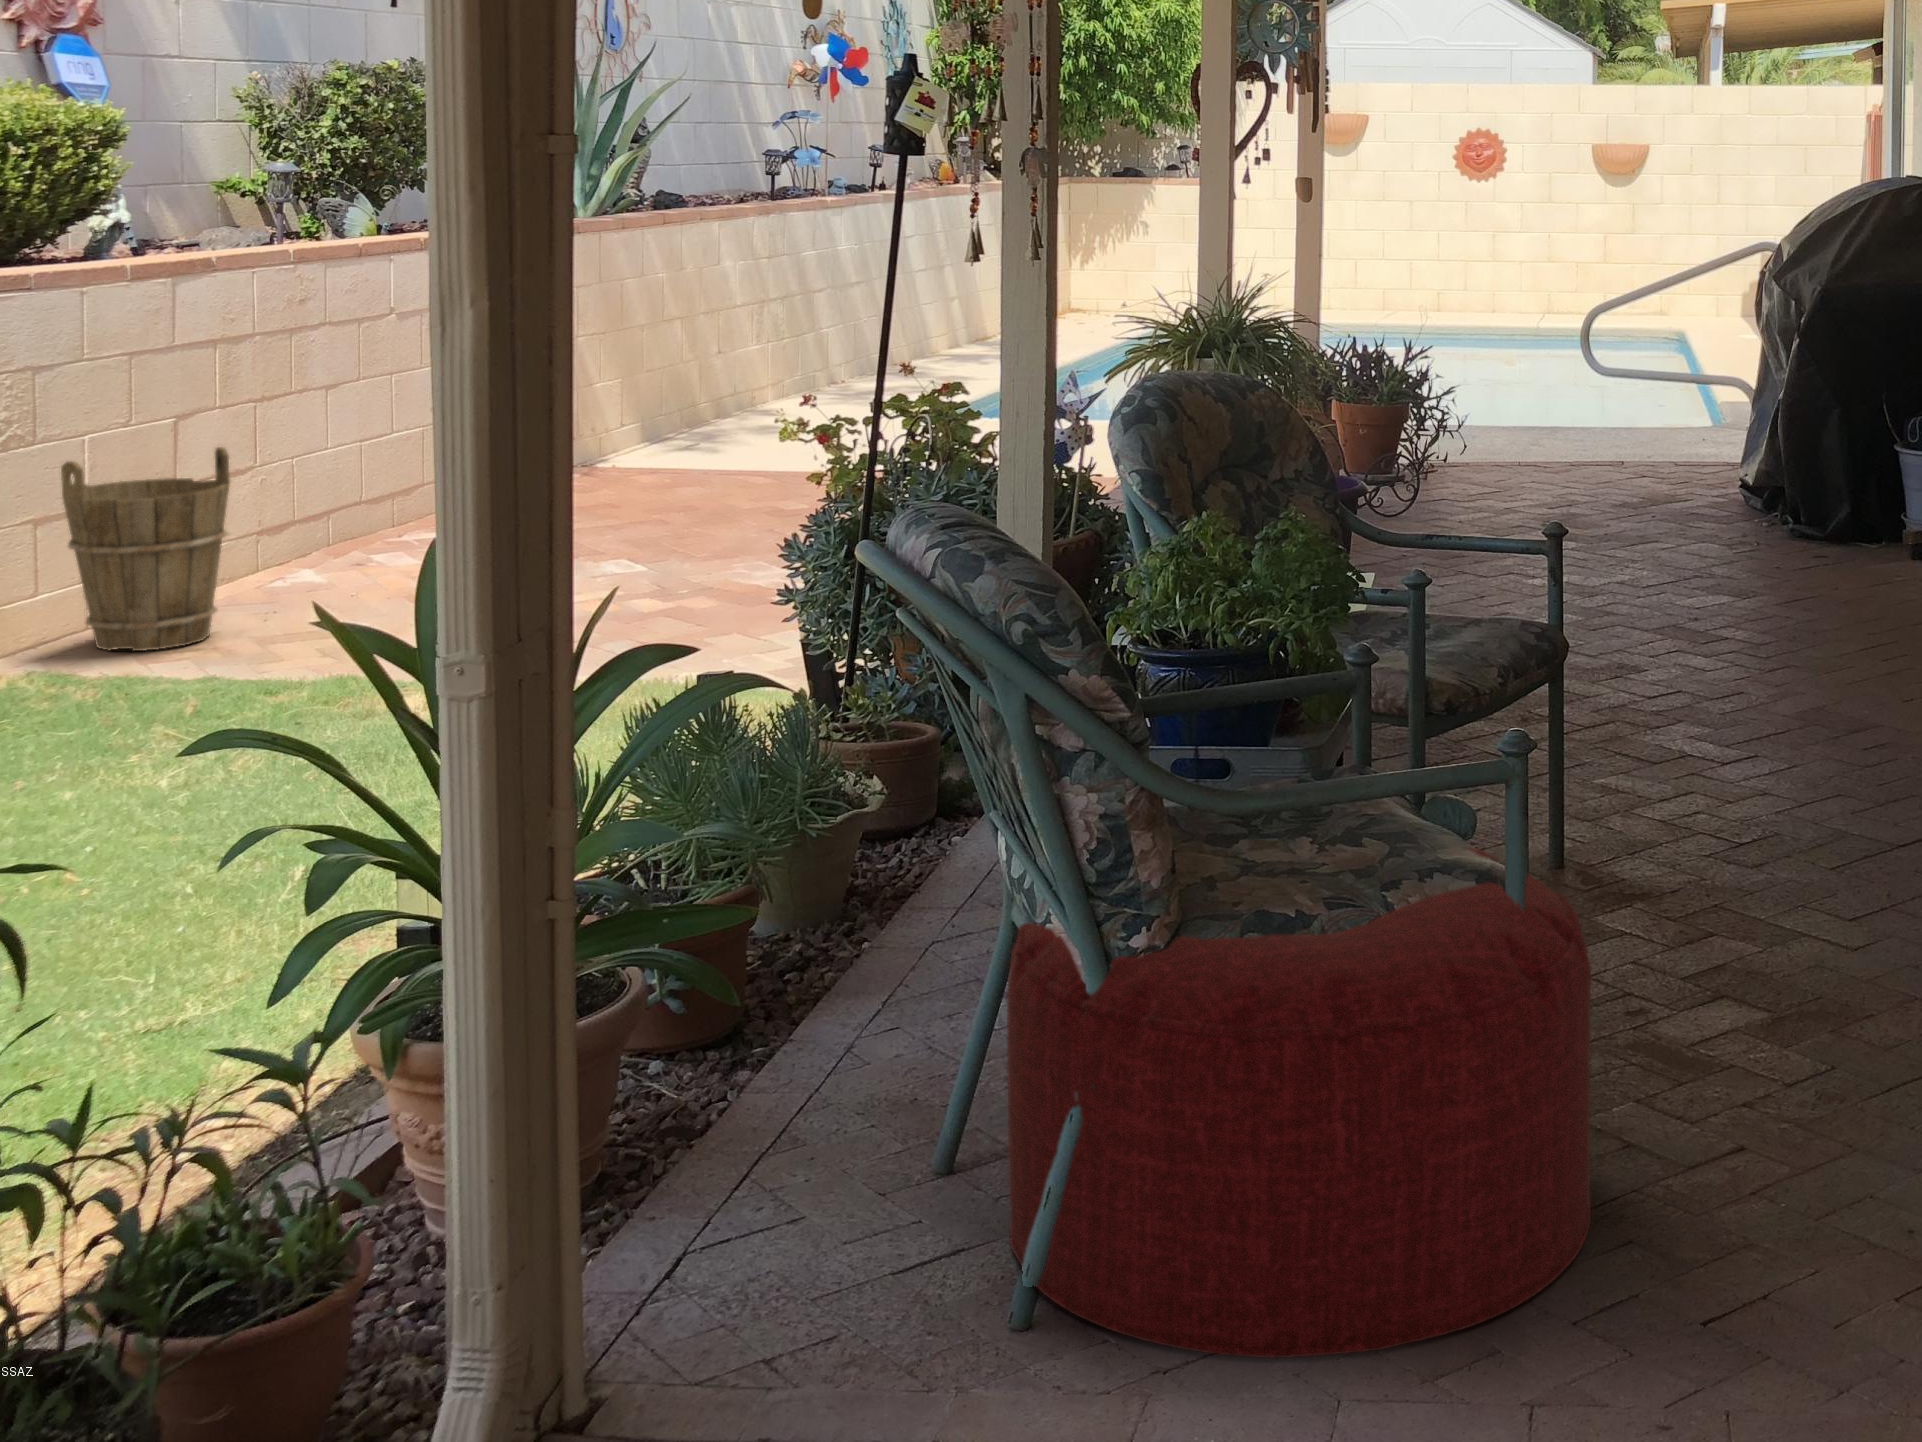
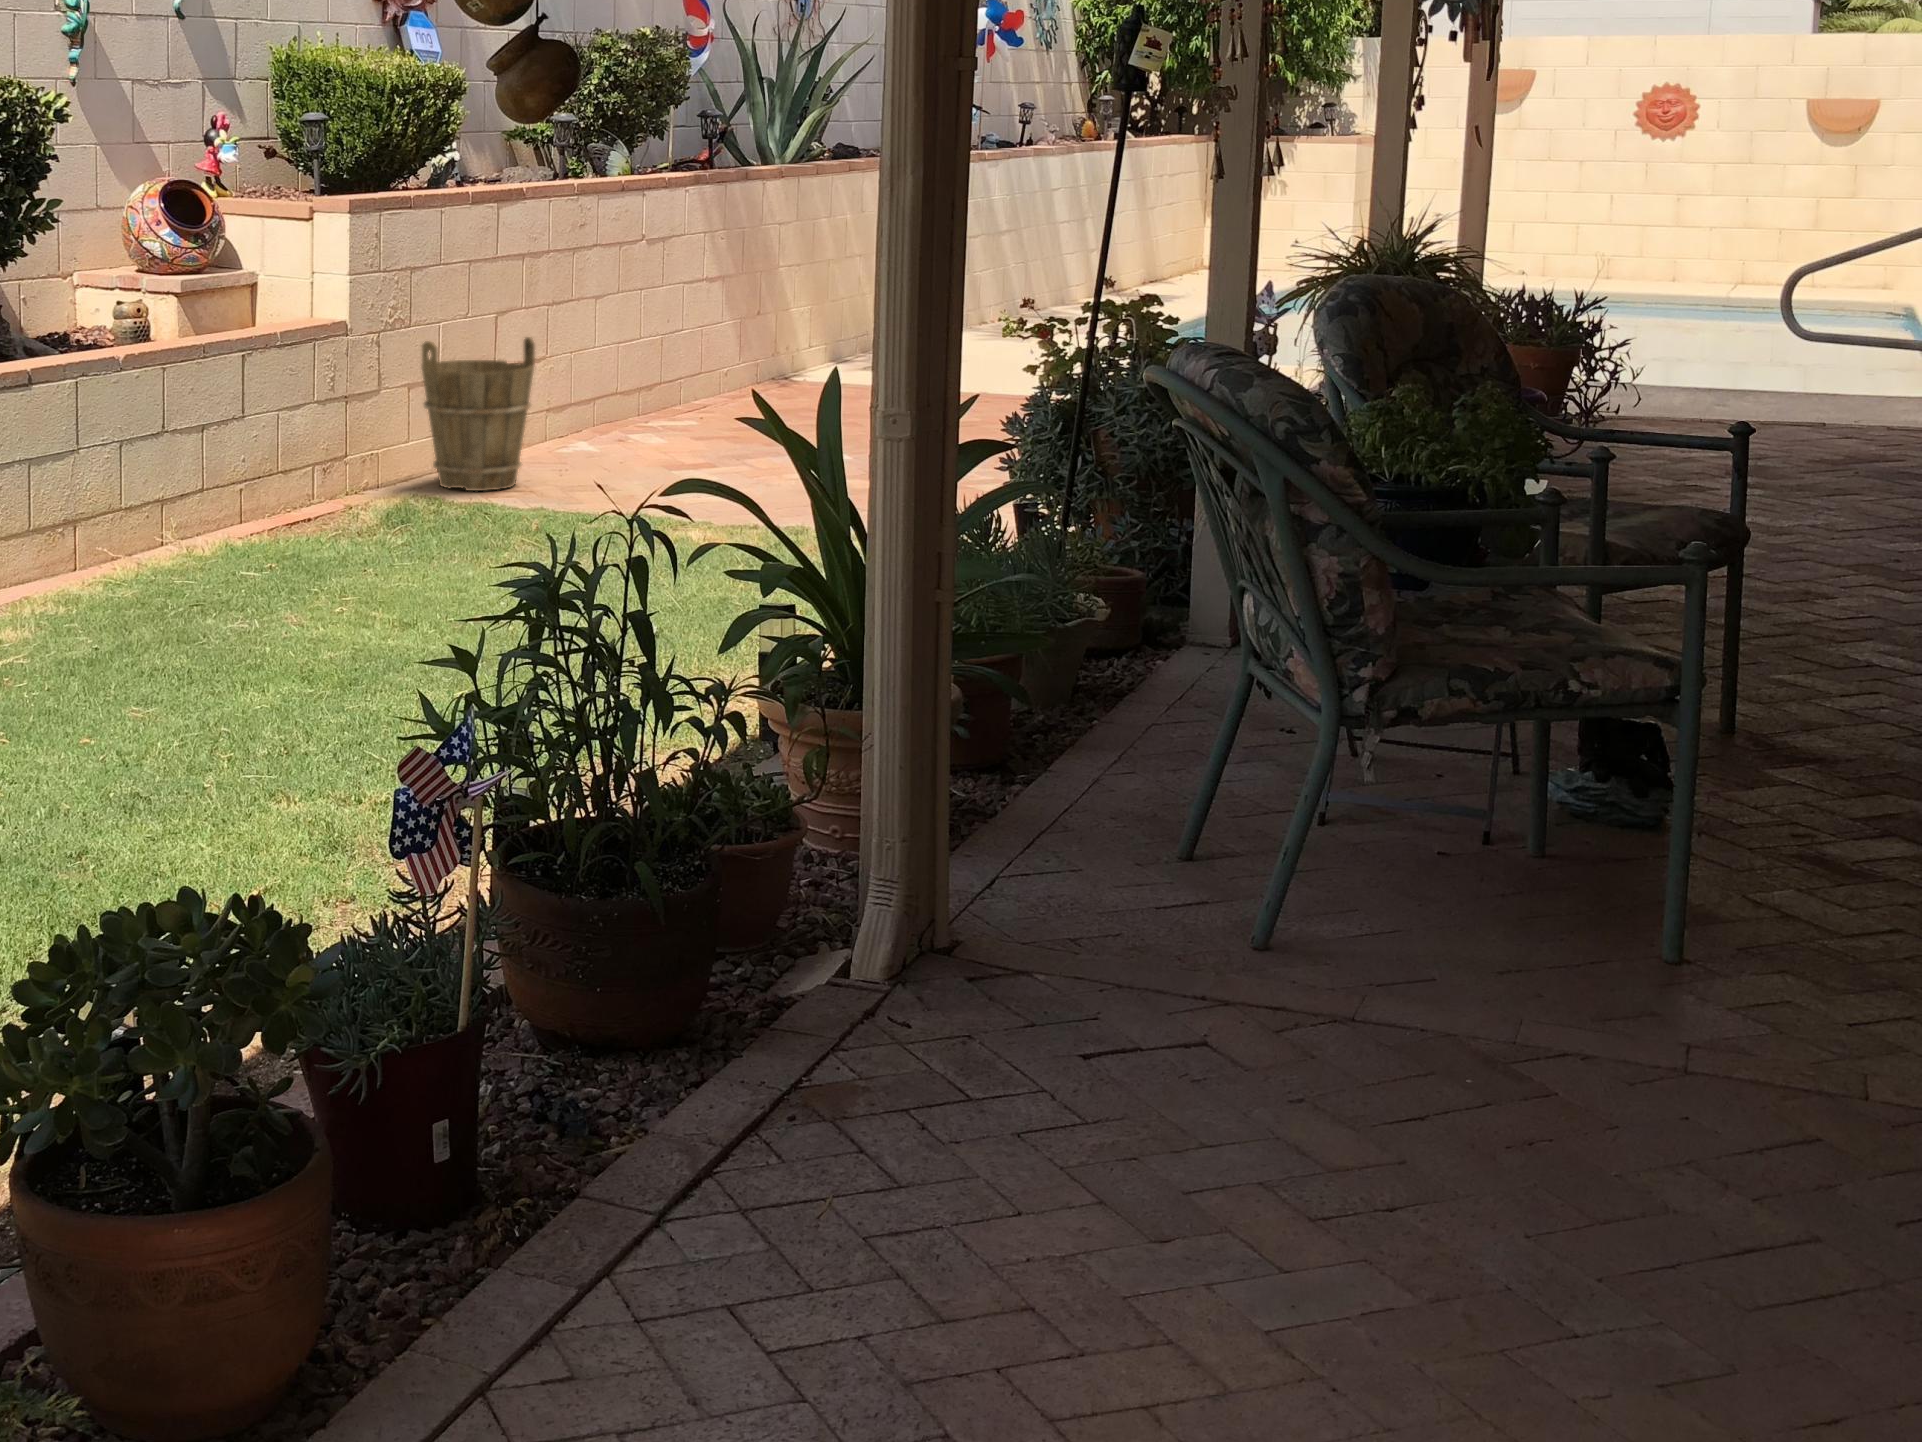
ottoman: present [1007,848,1591,1358] -> none [1224,671,1789,1090]

